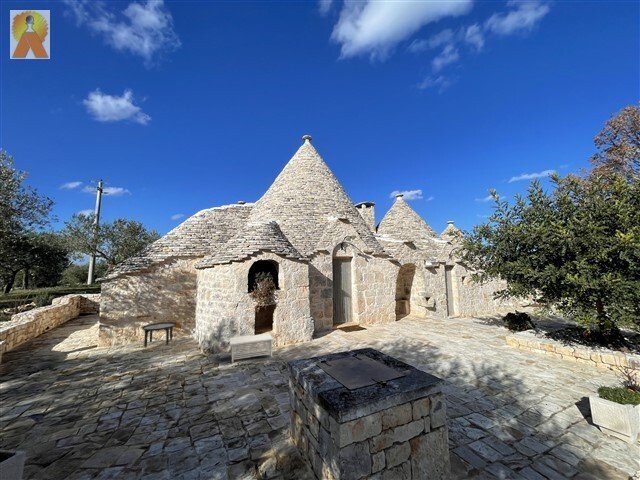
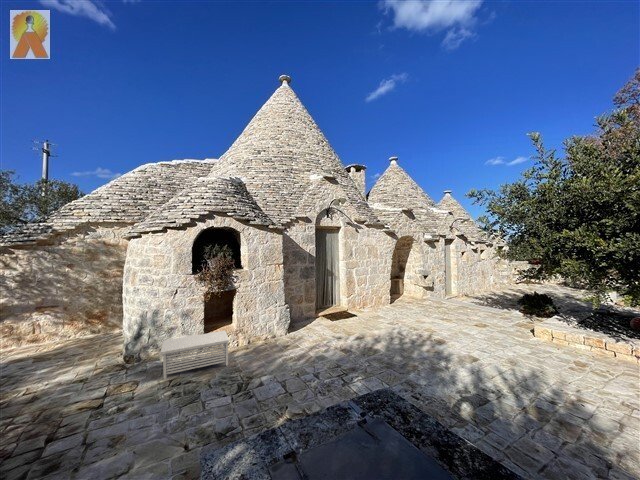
round table: present [141,322,177,348] -> none [38,314,98,352]

